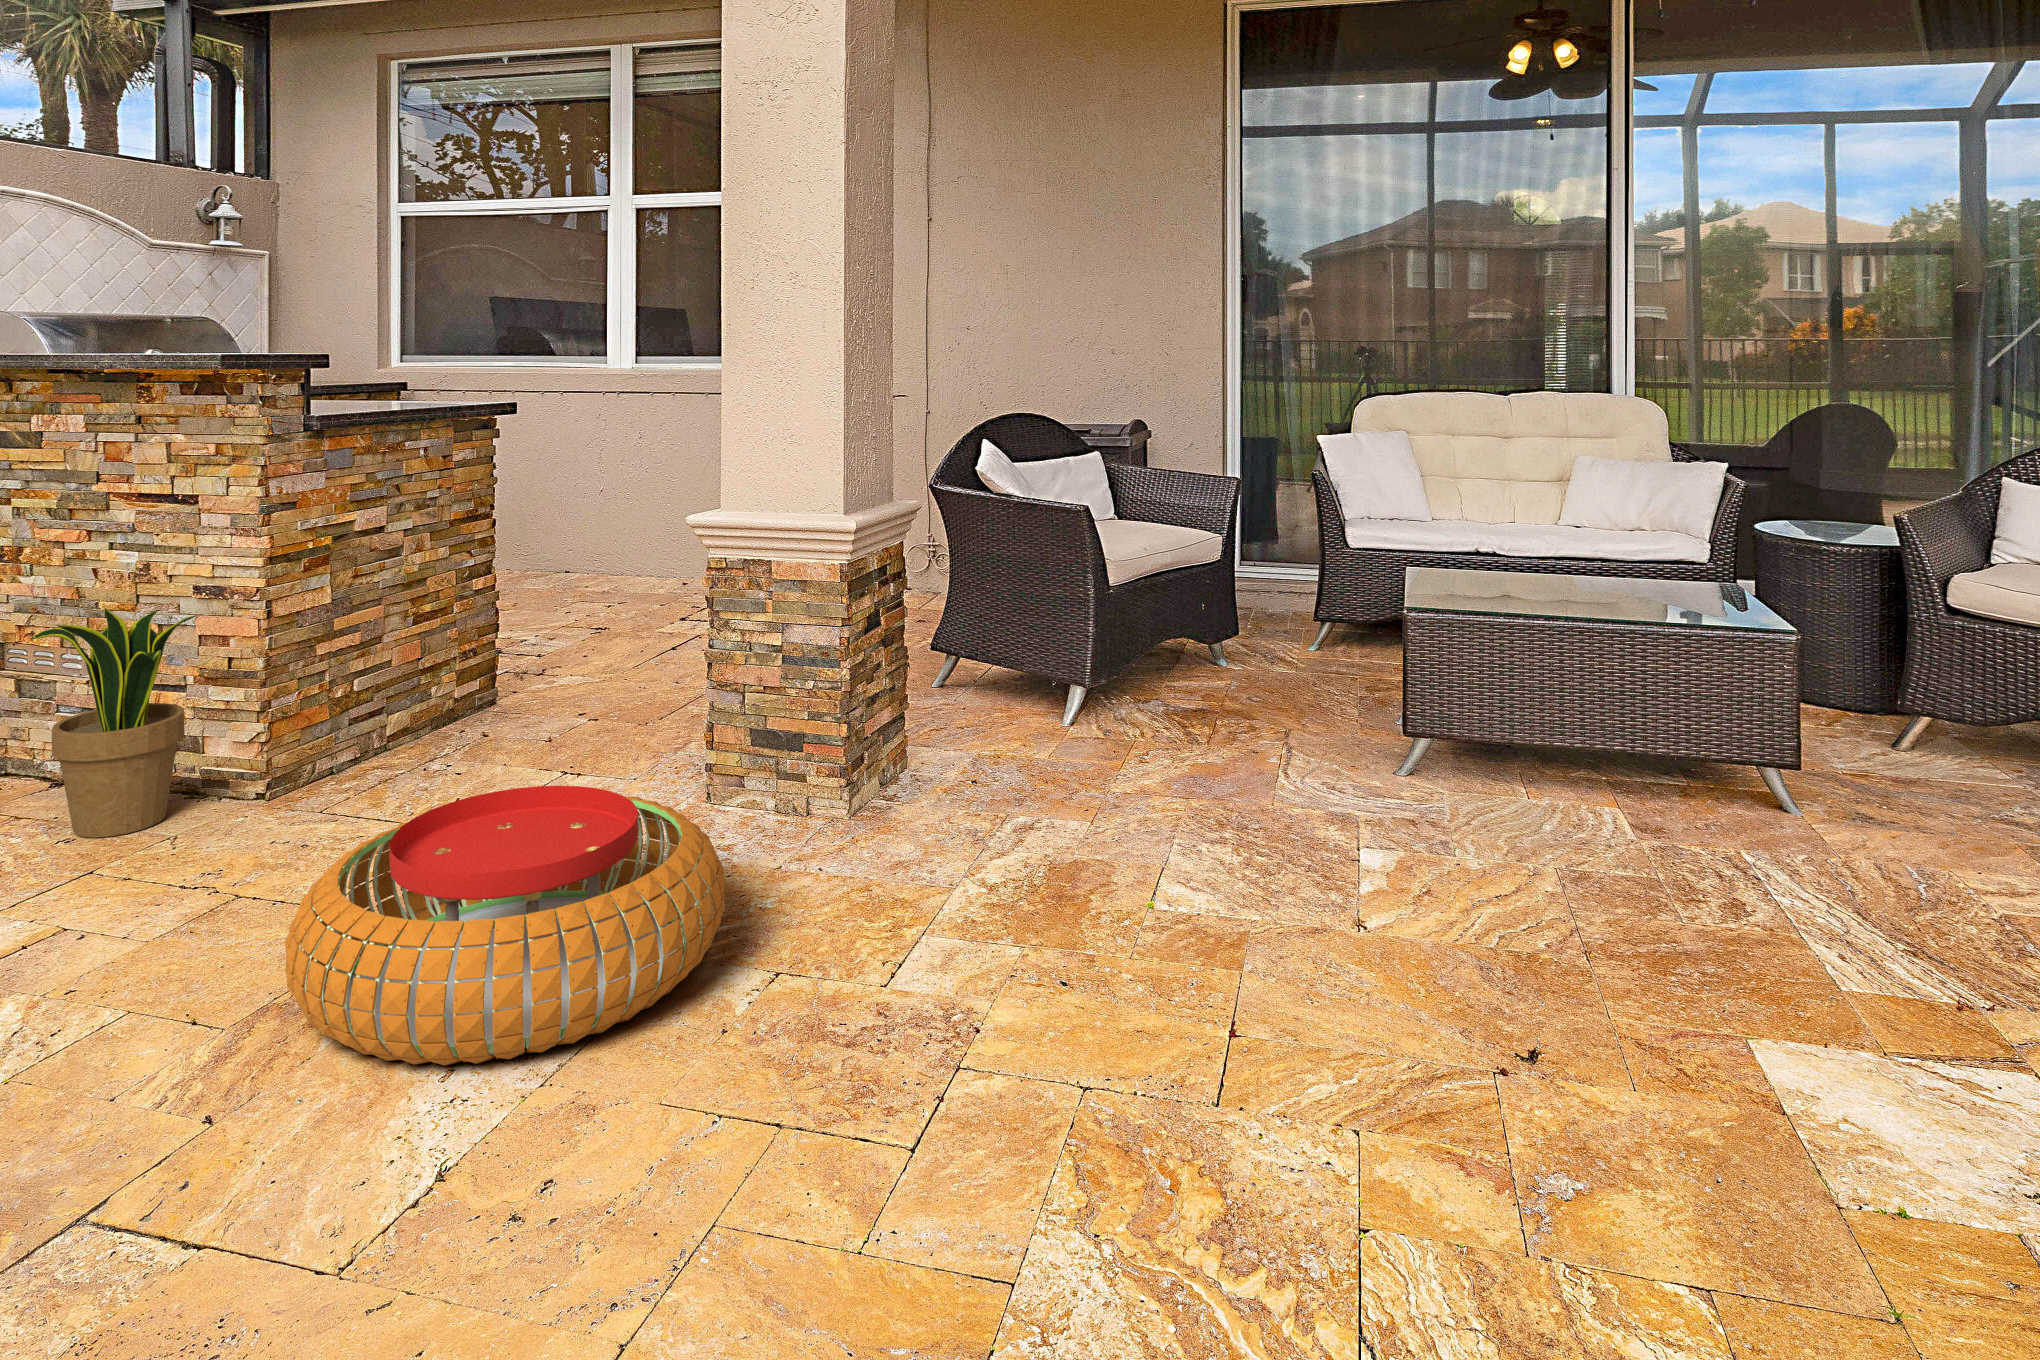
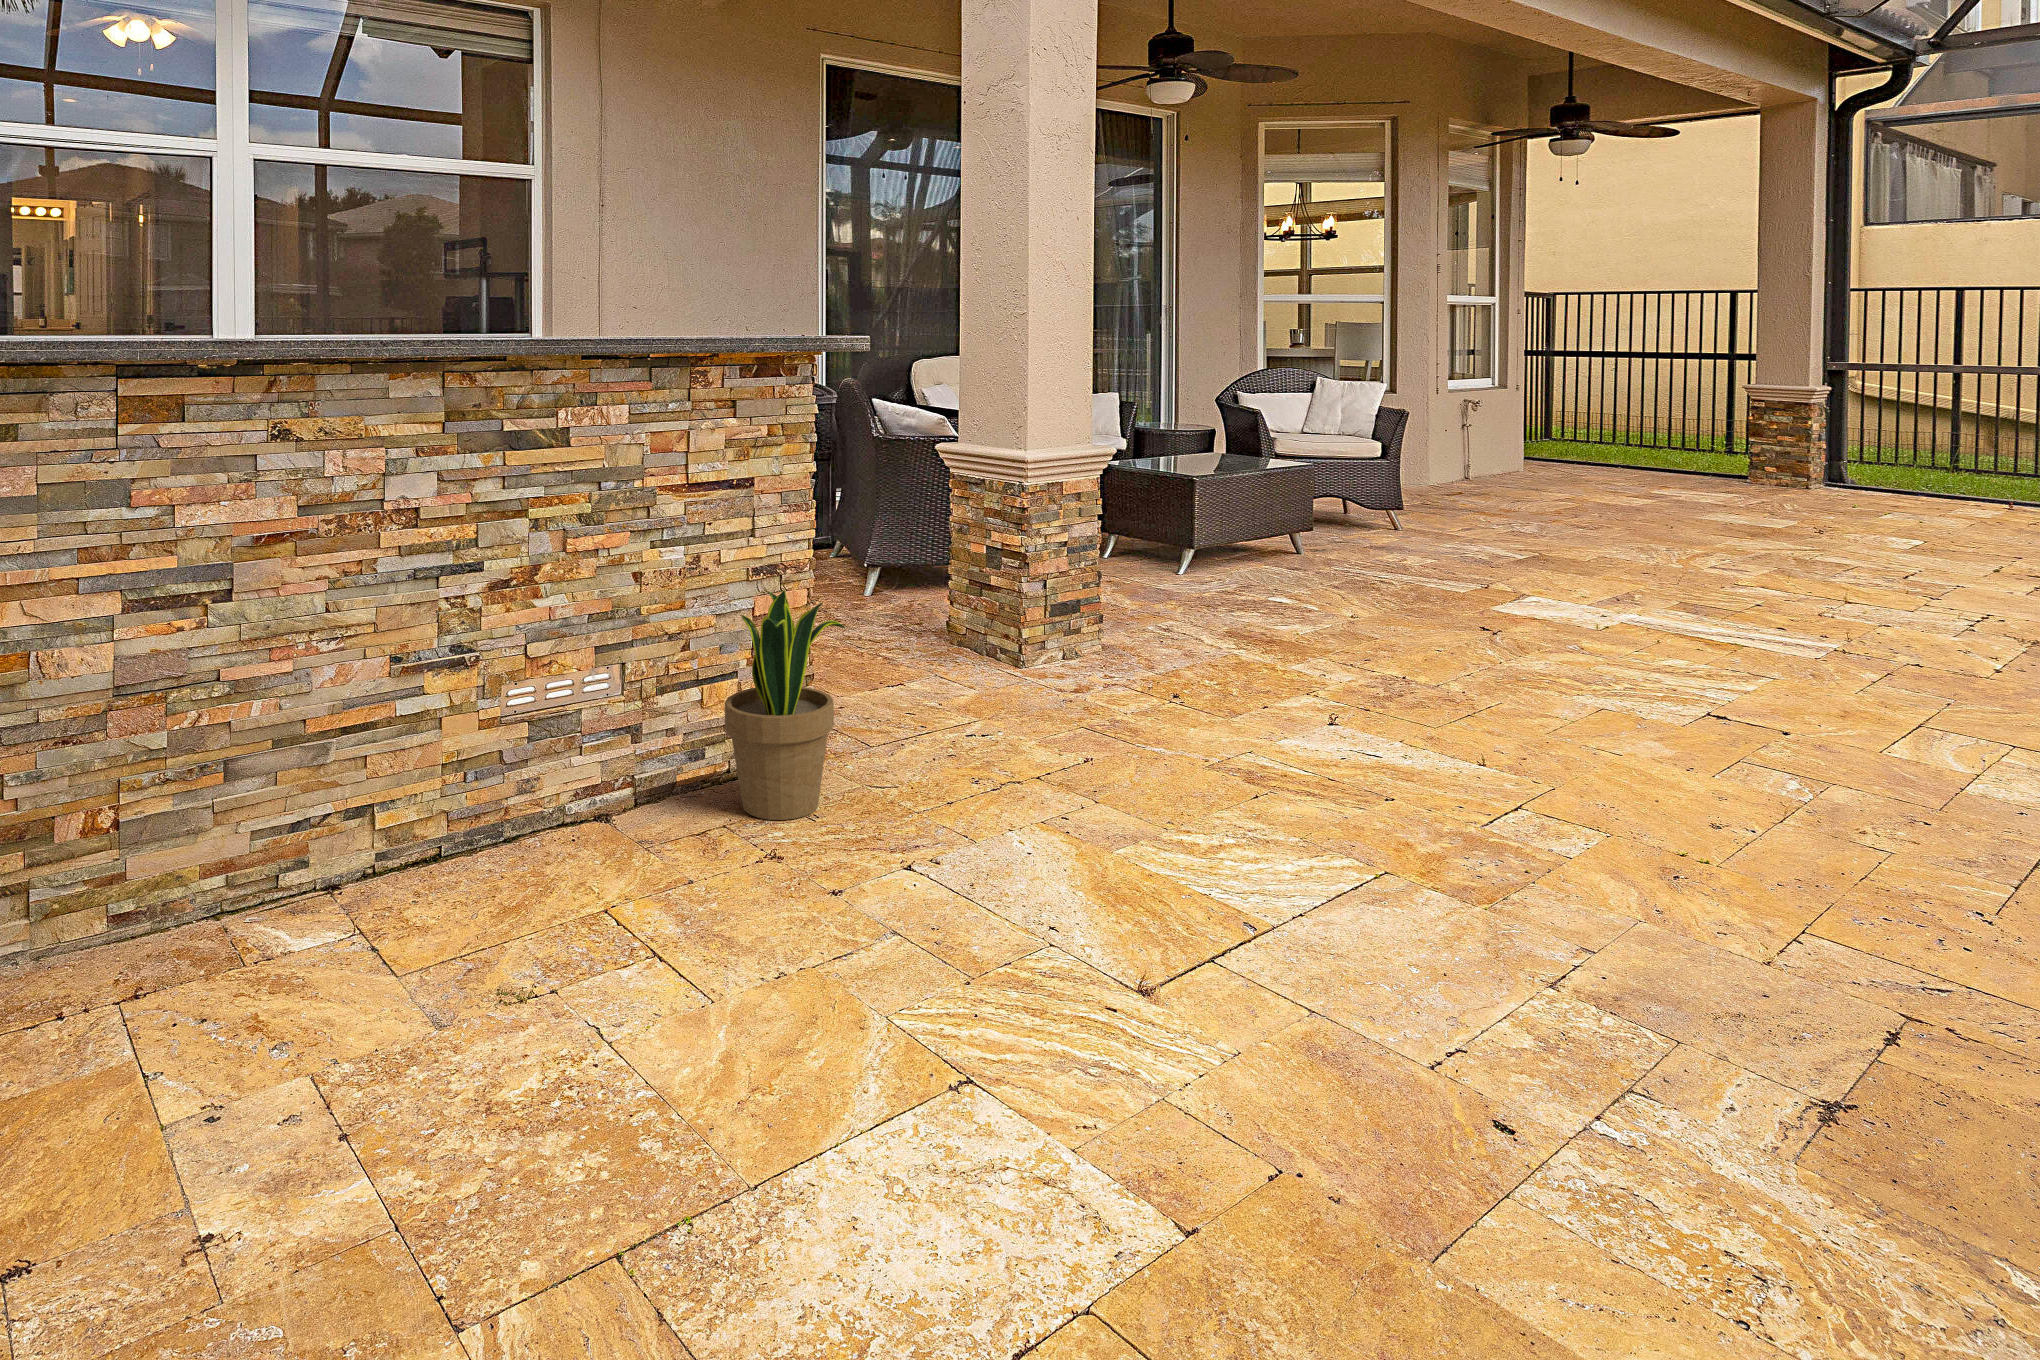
pouf: present [285,786,725,1066] -> none [1134,621,1417,770]

